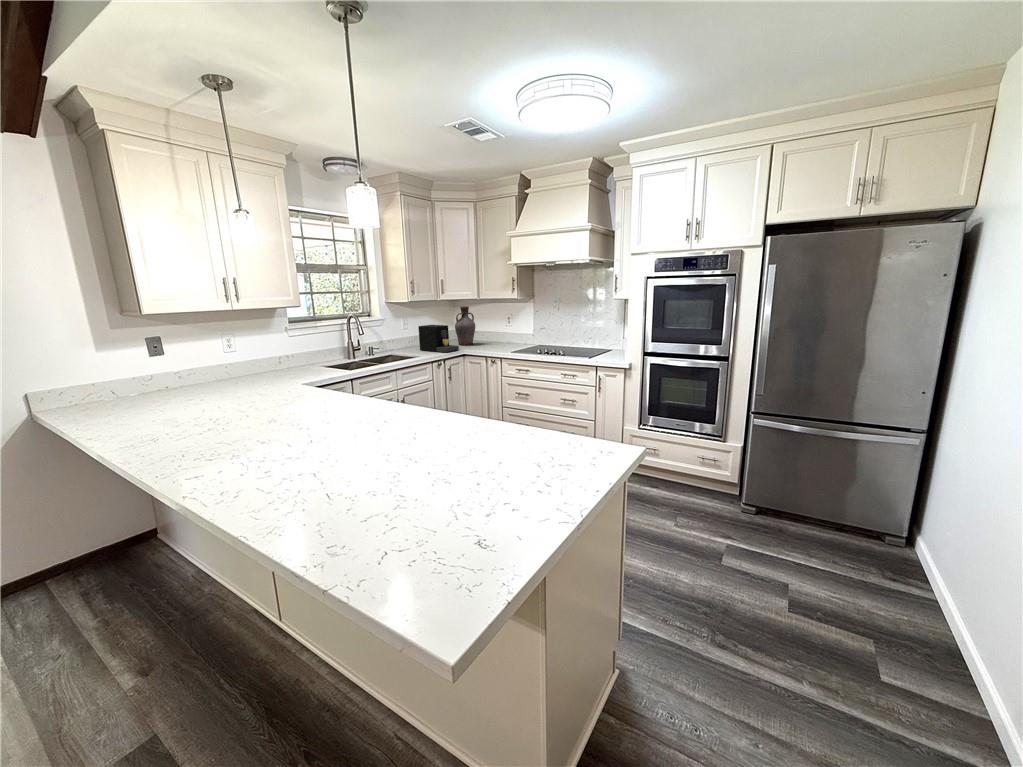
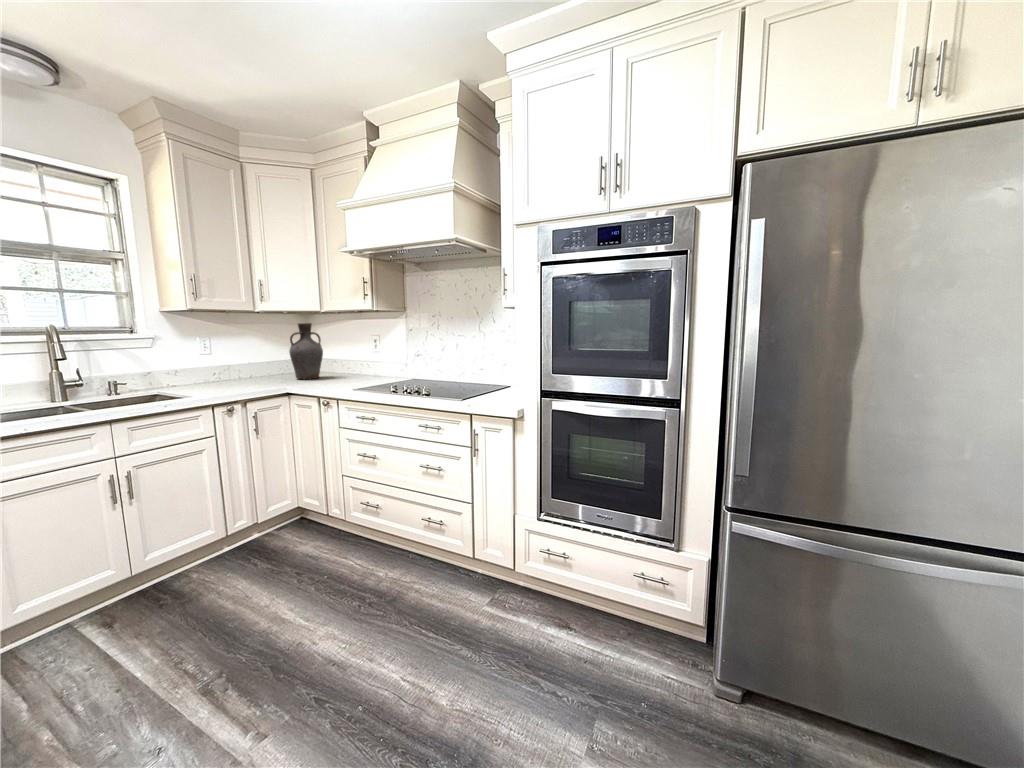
coffee maker: present [418,325,459,352] -> none [216,348,280,390]

